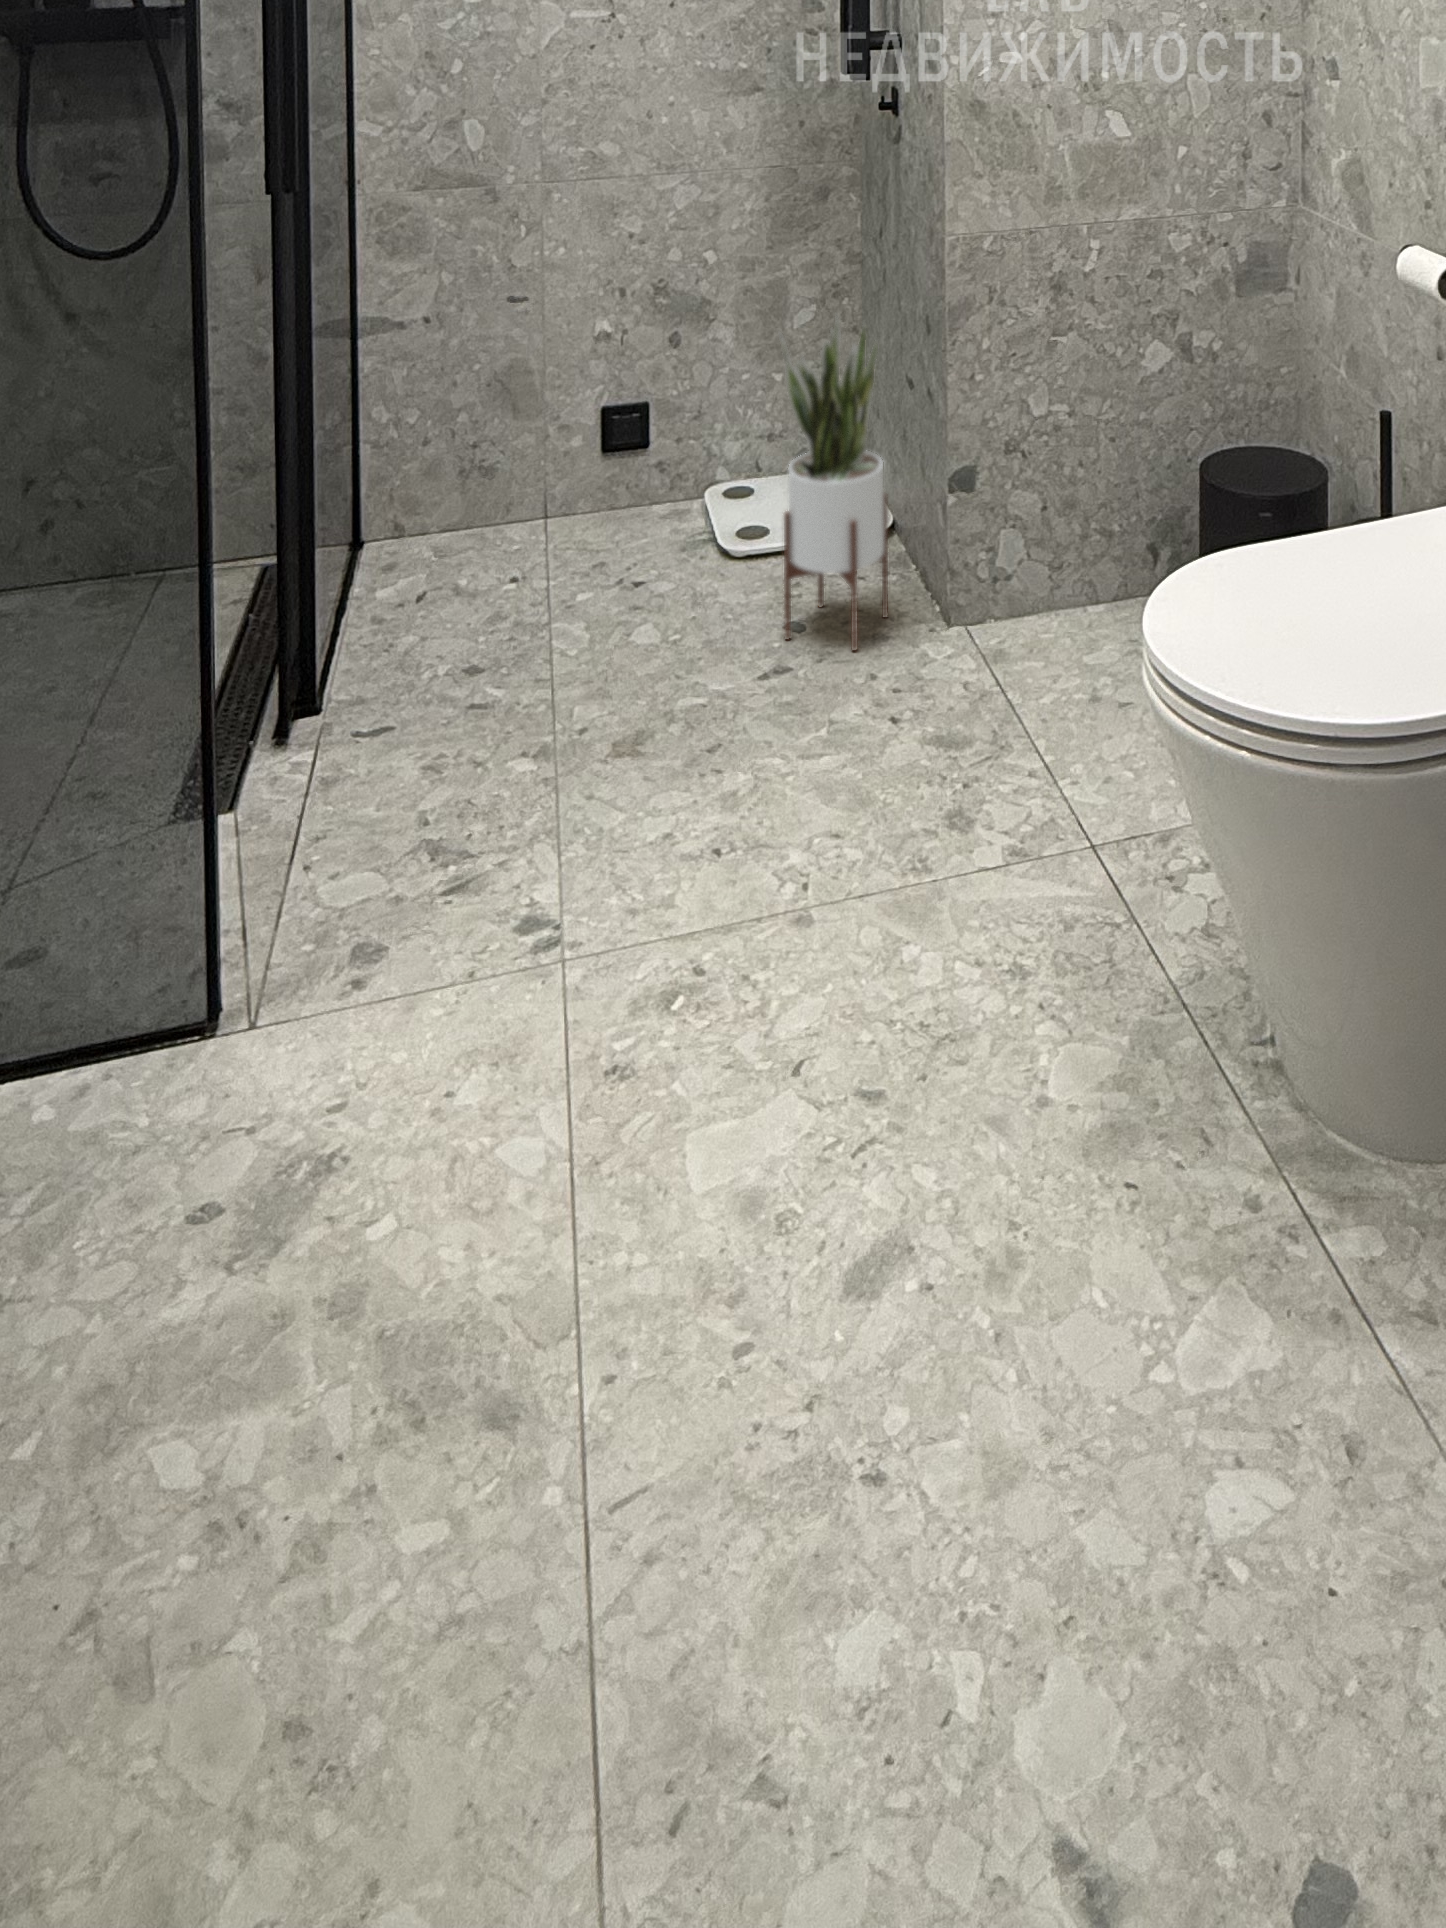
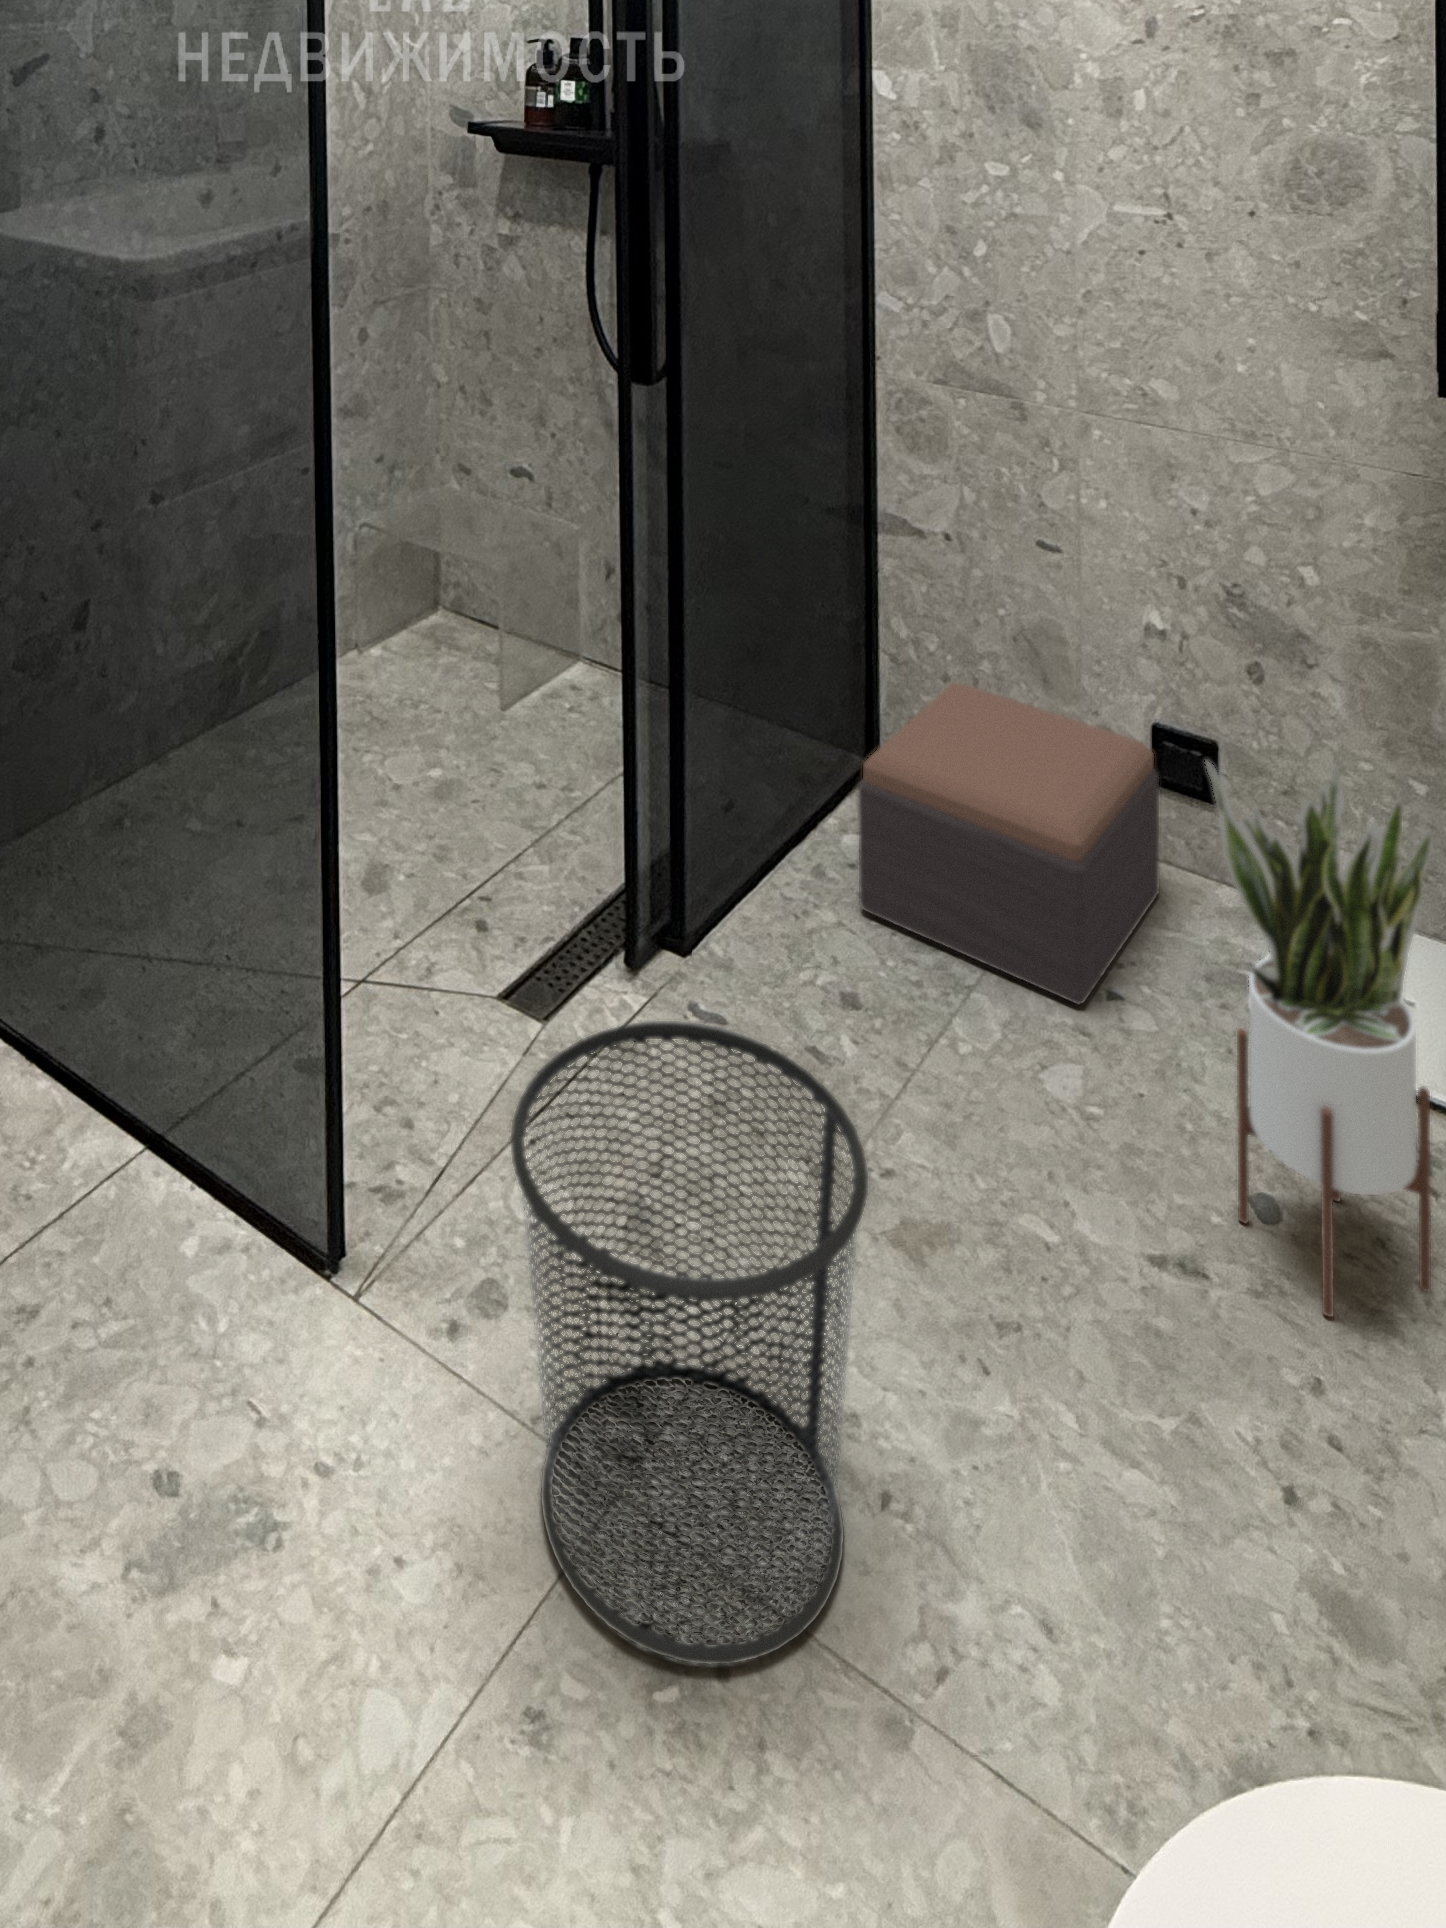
footstool: none [429,414,626,621] -> present [858,683,1160,1004]
waste bin: none [469,595,748,1010] -> present [511,1021,868,1664]

